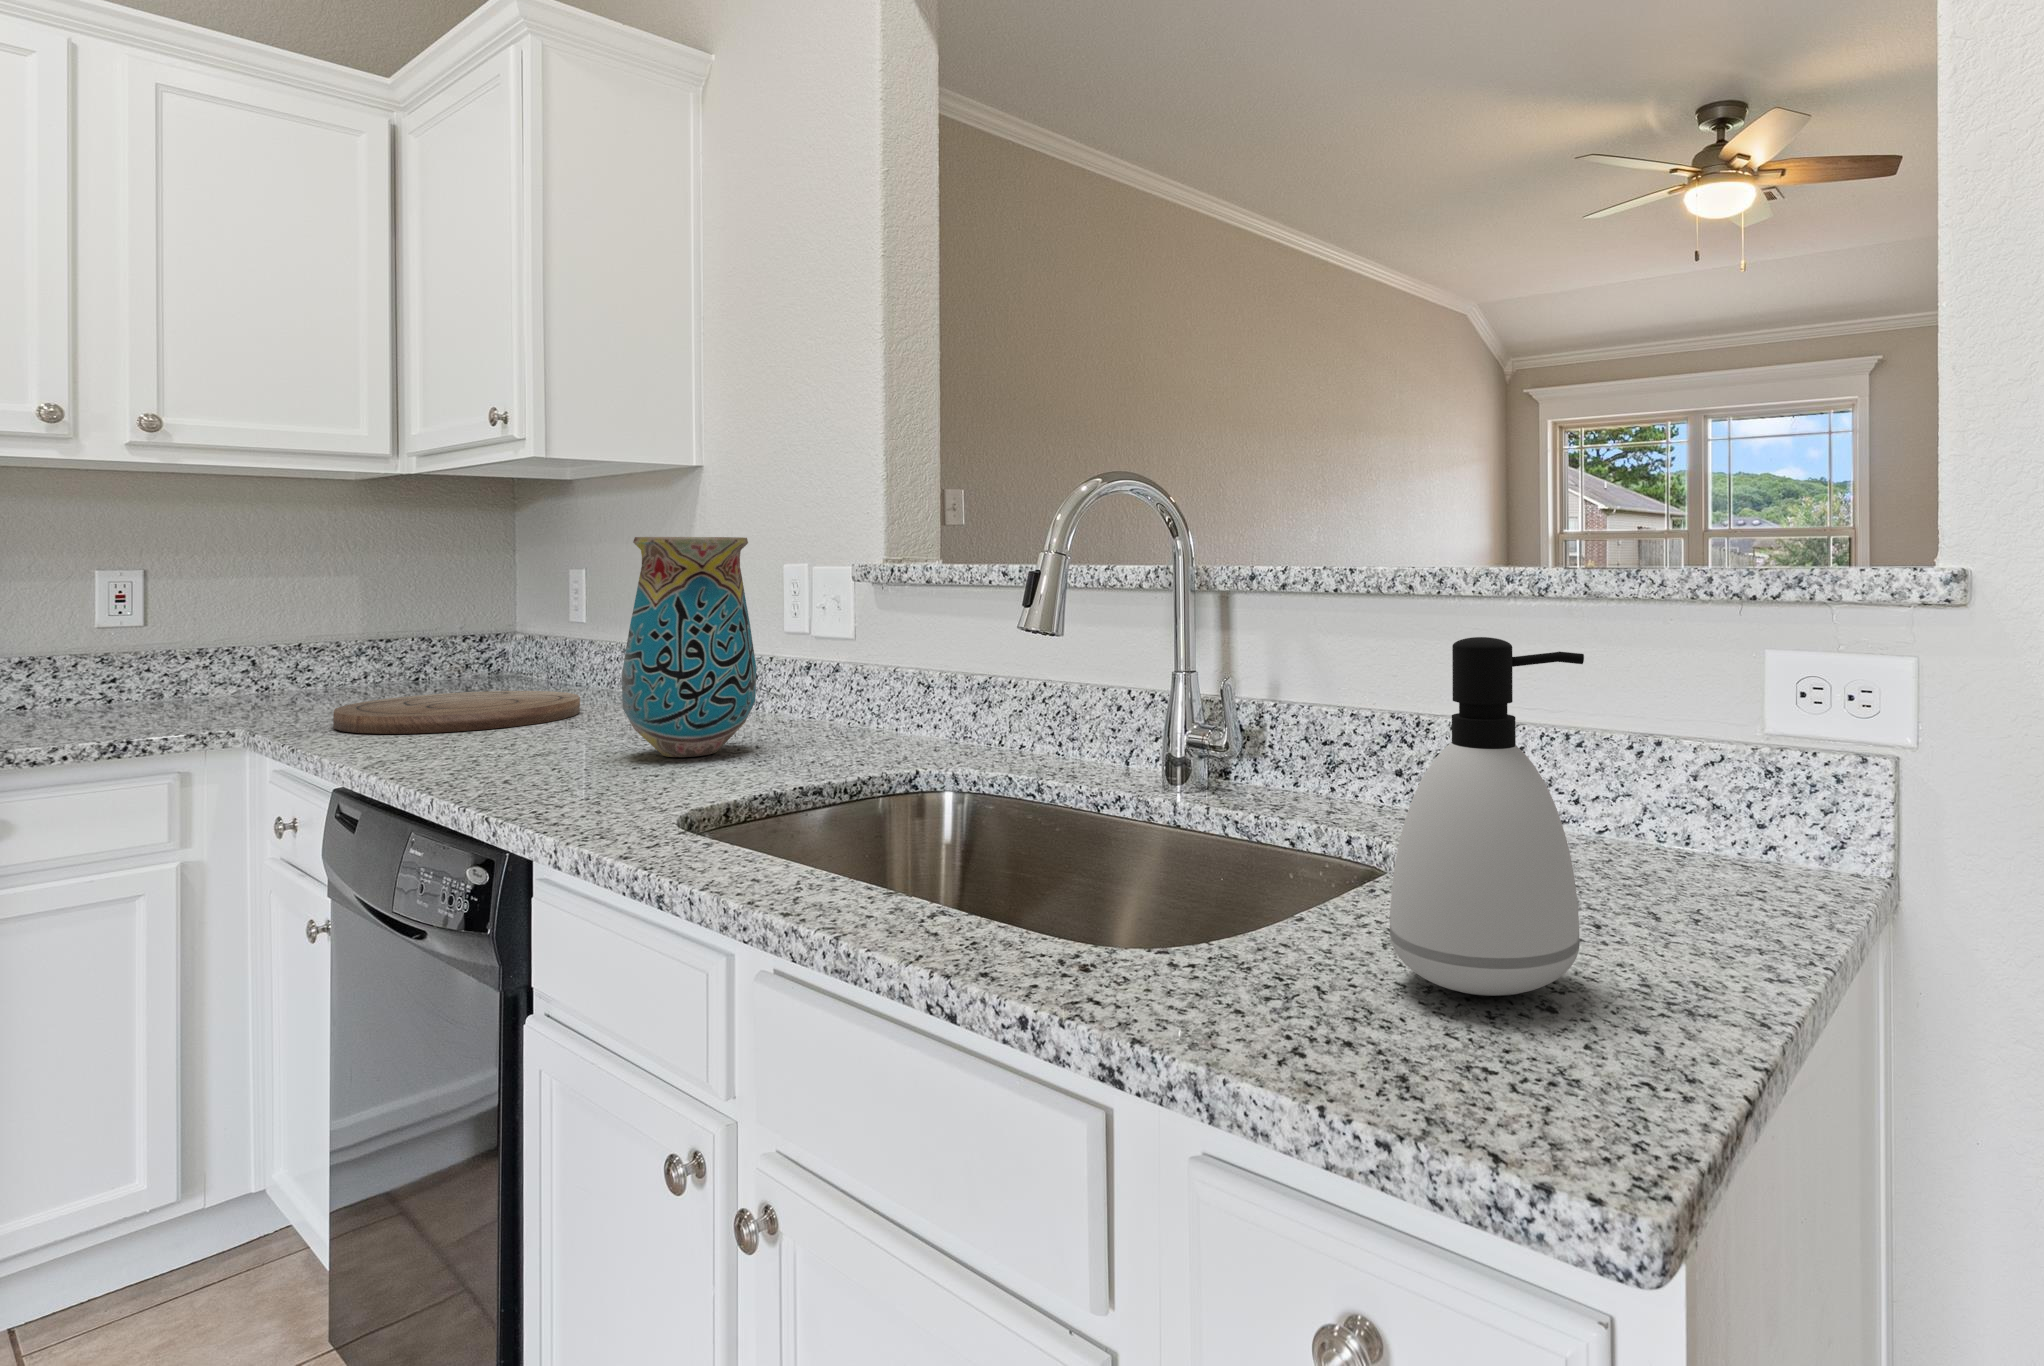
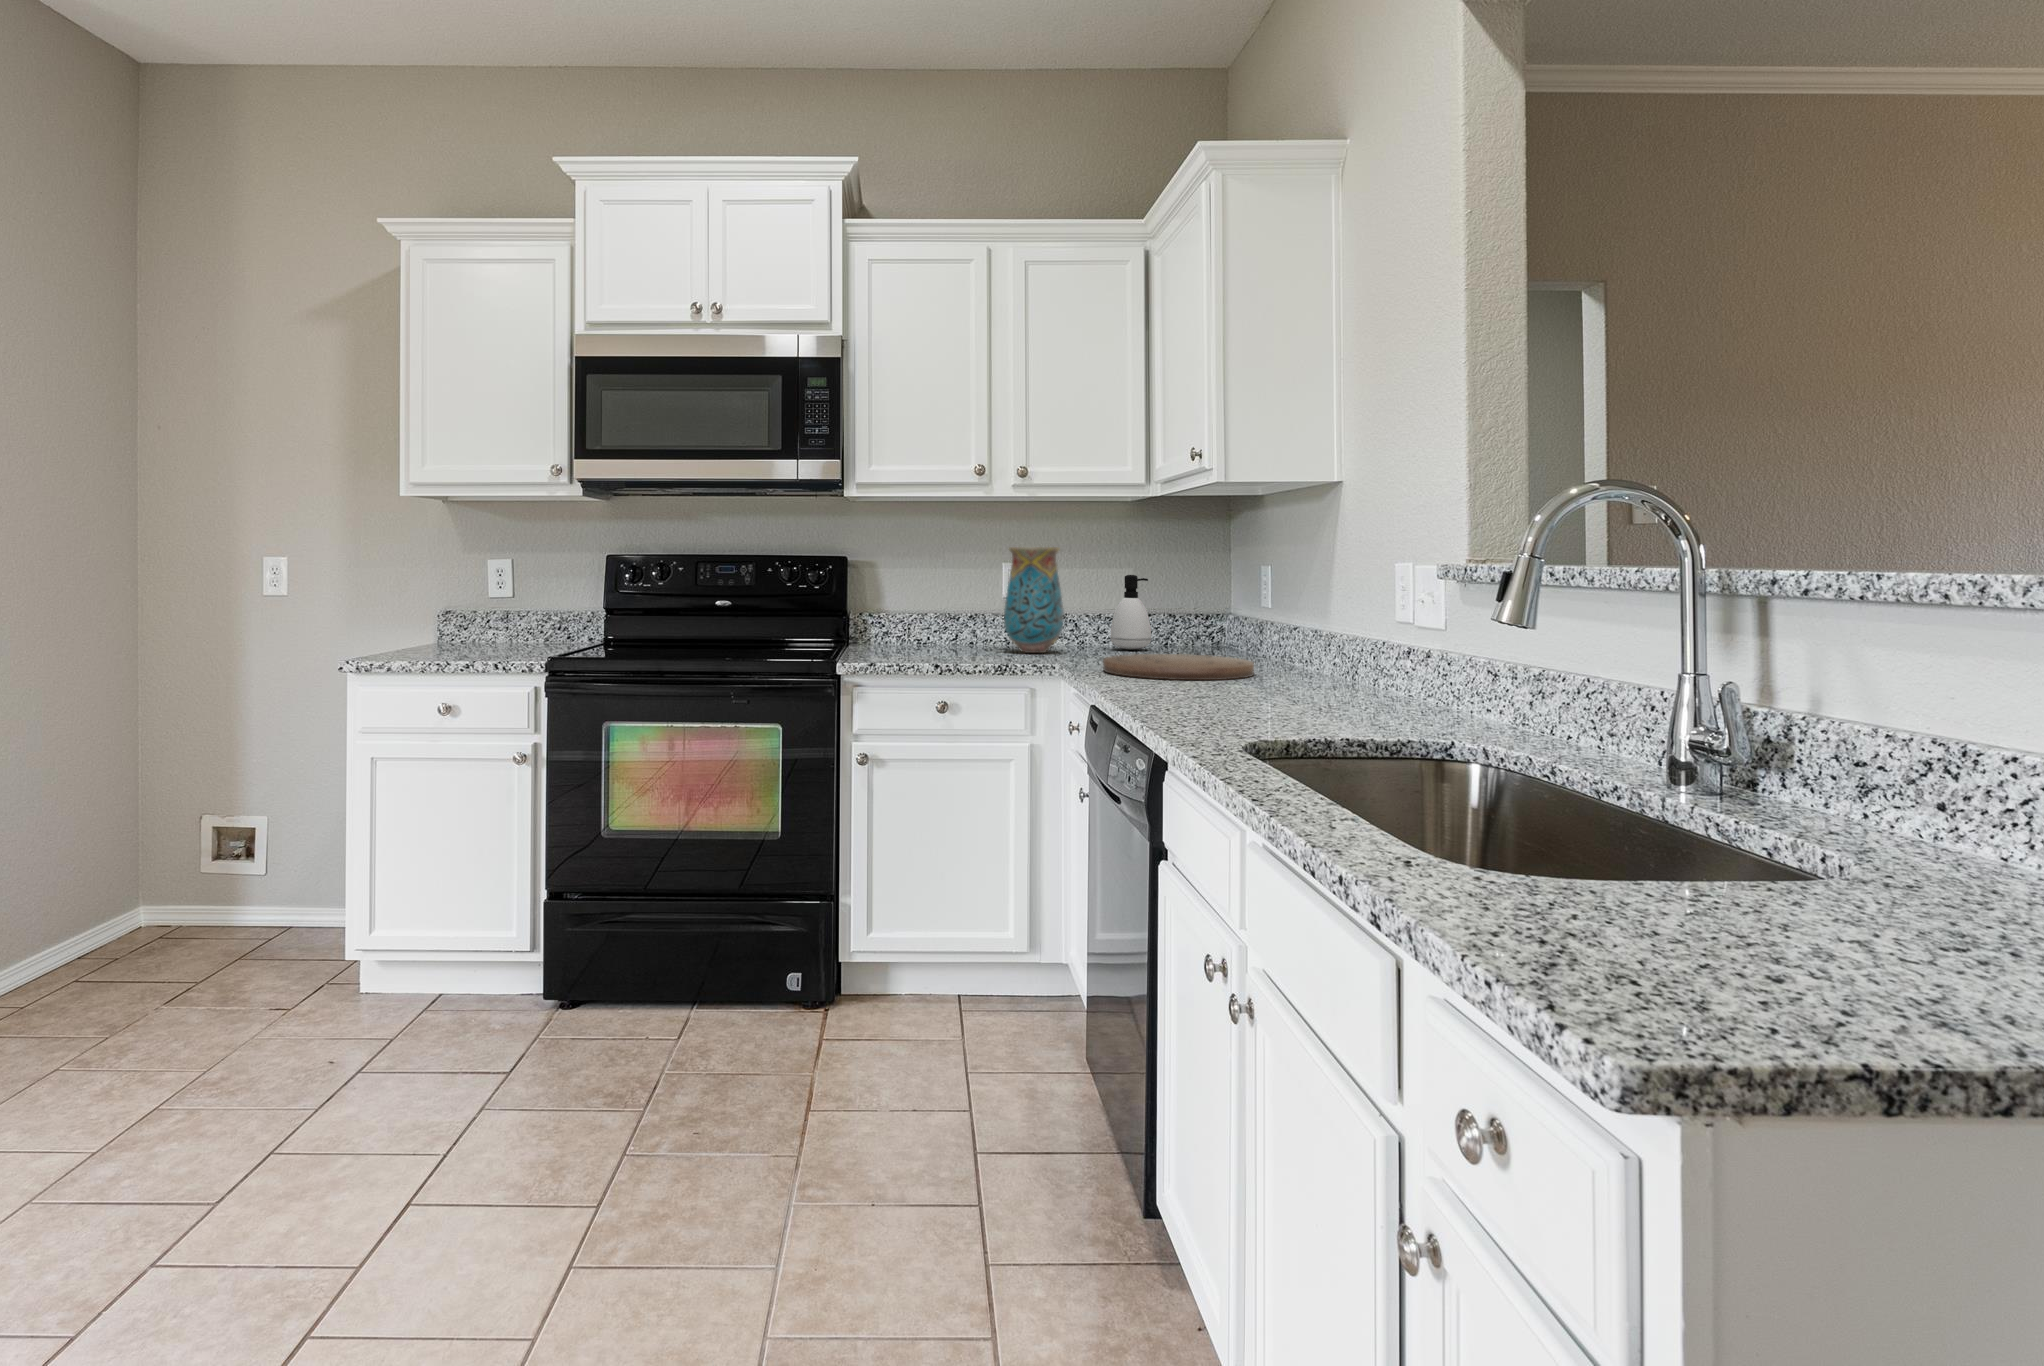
vase: present [622,537,756,757] -> present [1004,547,1064,653]
soap dispenser: present [1390,637,1584,996] -> present [1111,575,1151,650]

